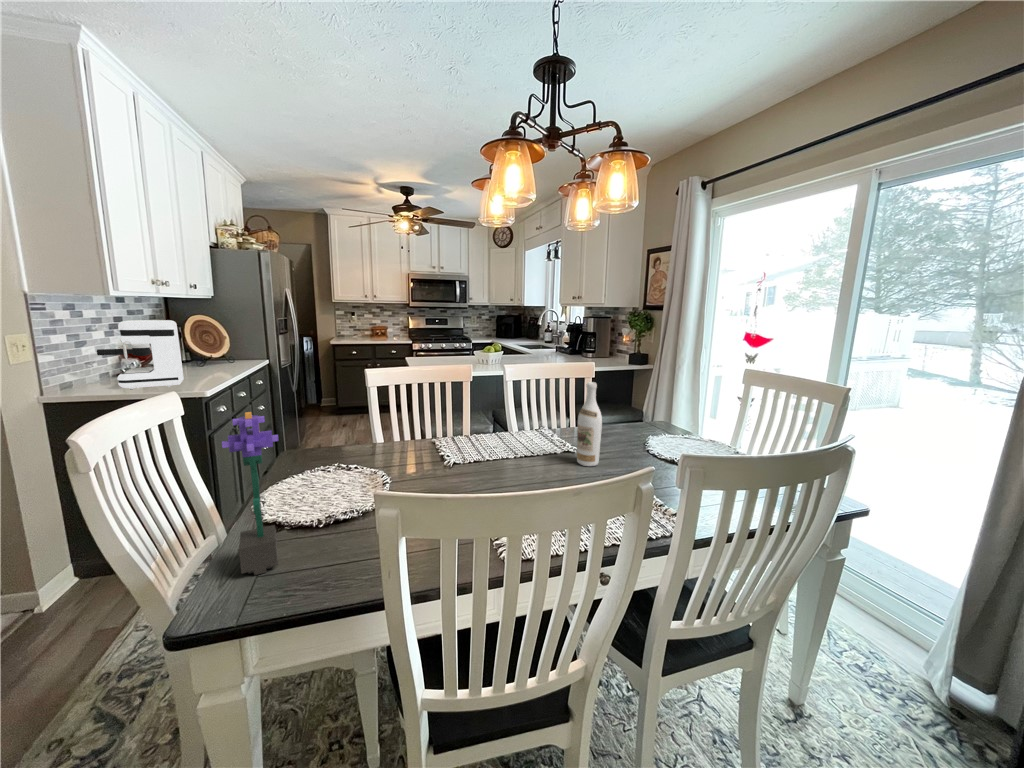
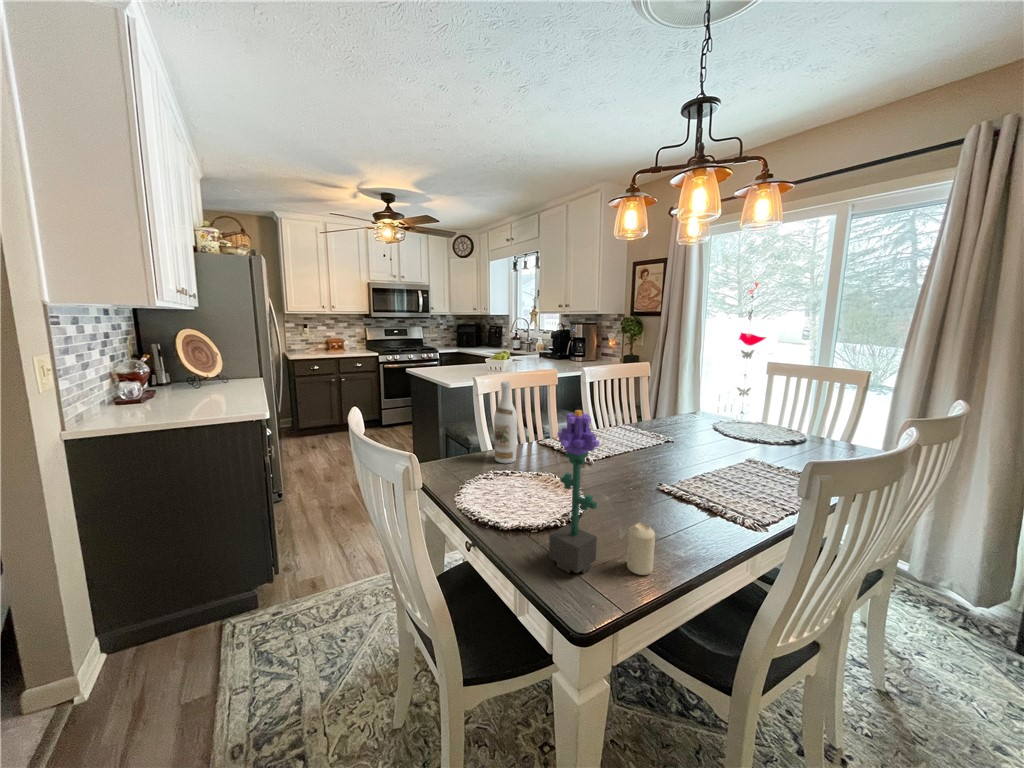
coffee maker: present [97,320,184,389] -> none [112,332,220,414]
wine bottle: present [577,382,602,466] -> present [494,381,517,463]
candle: none [294,533,326,588] -> present [627,522,655,575]

